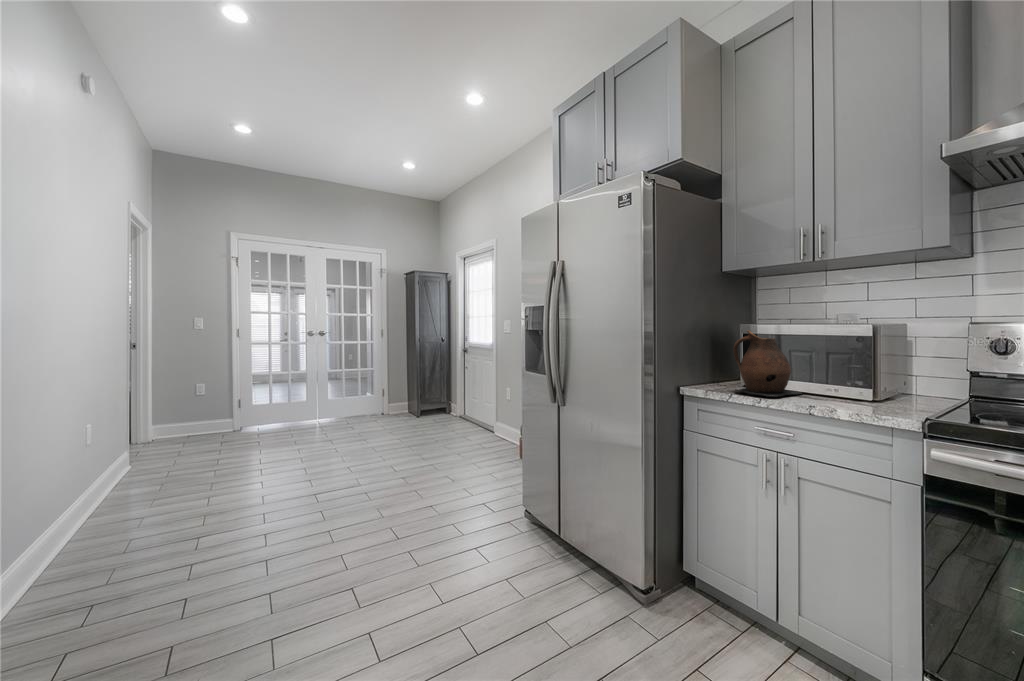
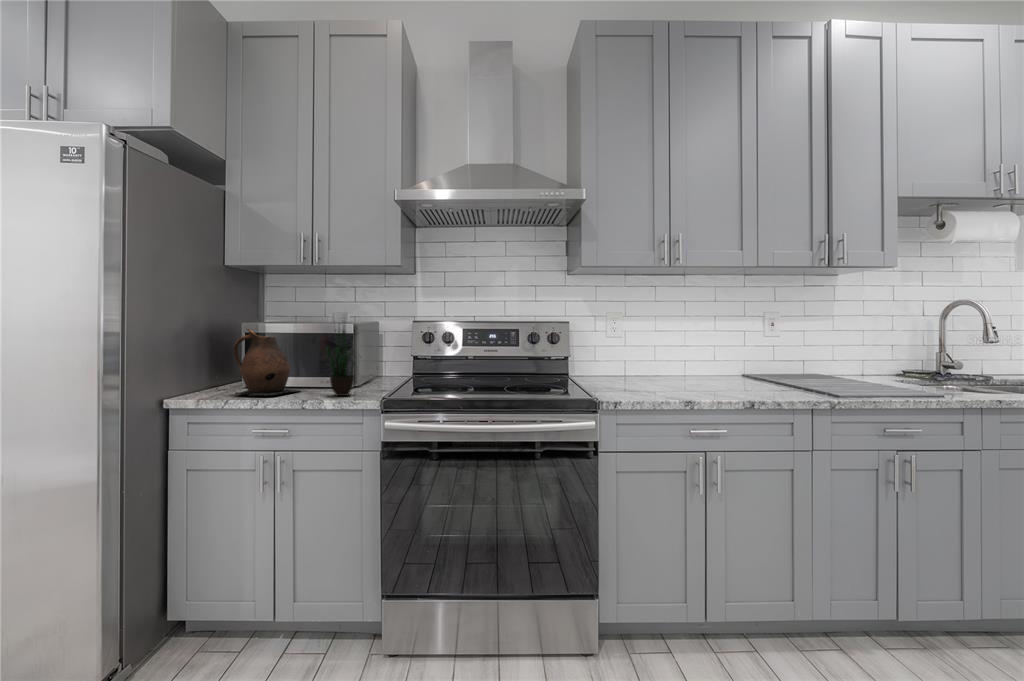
potted plant: none [823,301,893,407] -> present [325,320,355,396]

